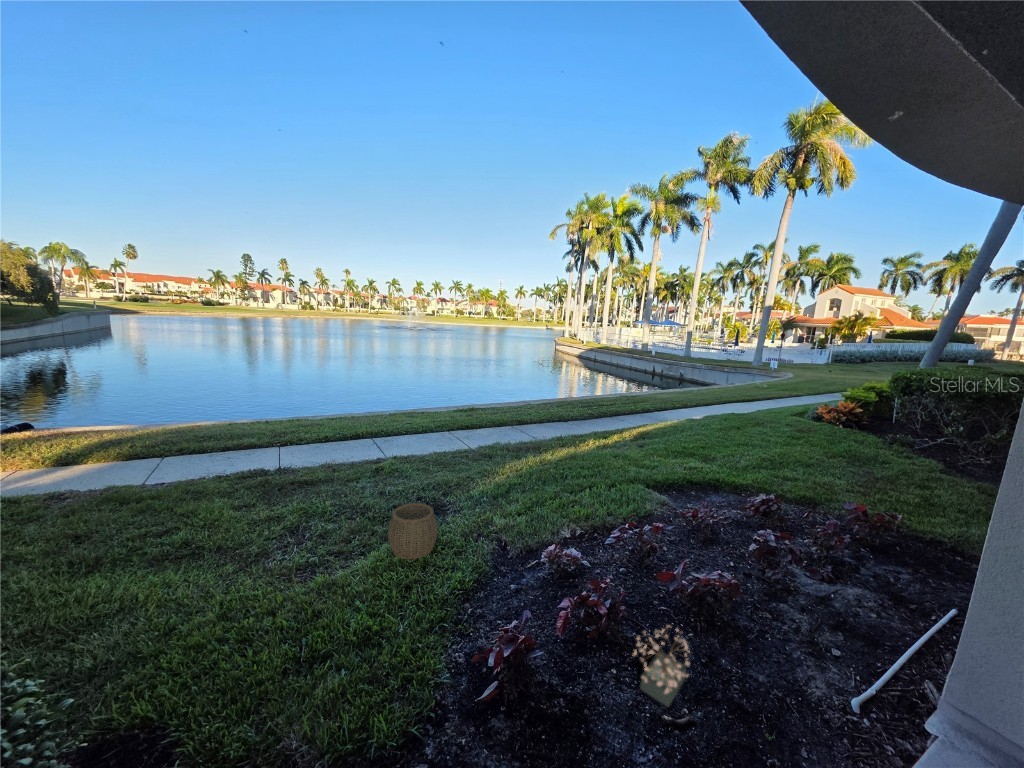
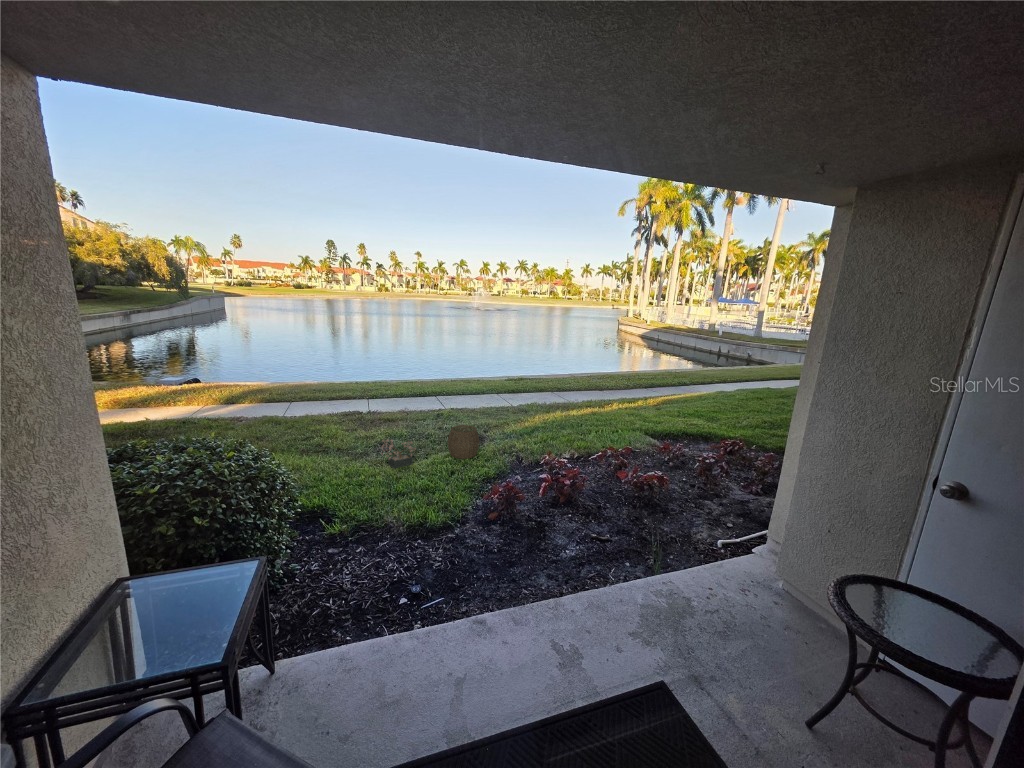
decorative plant: present [633,625,689,706] -> present [383,440,413,468]

